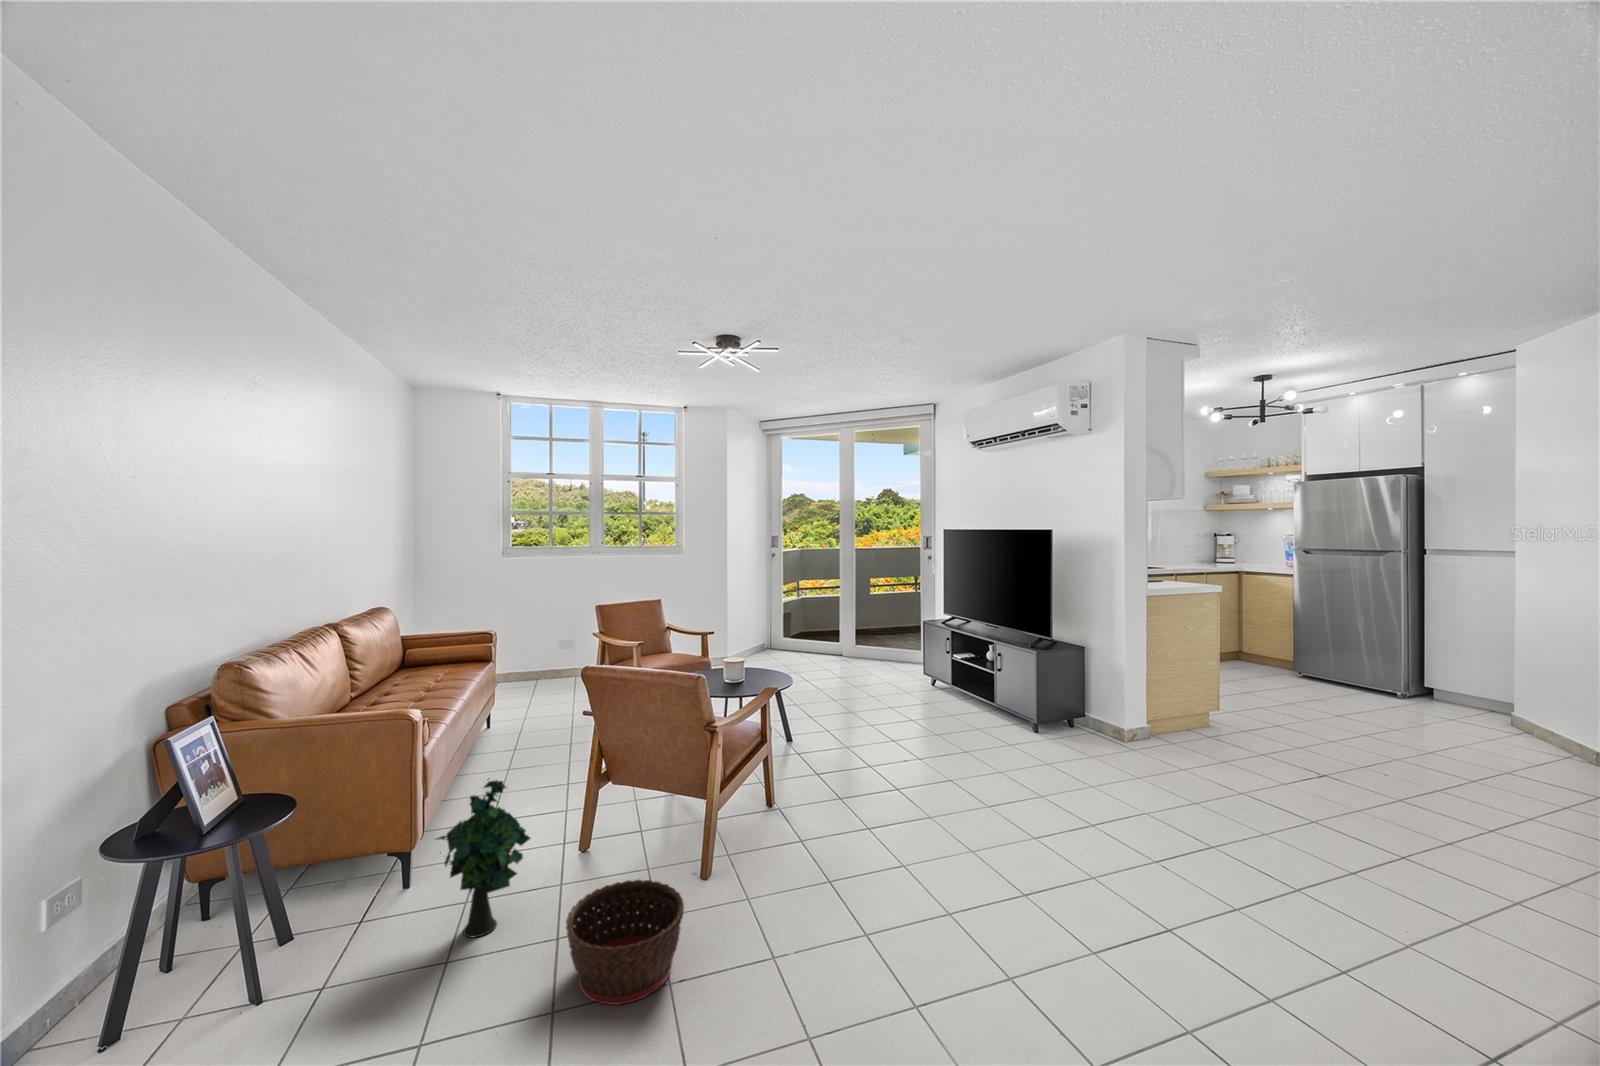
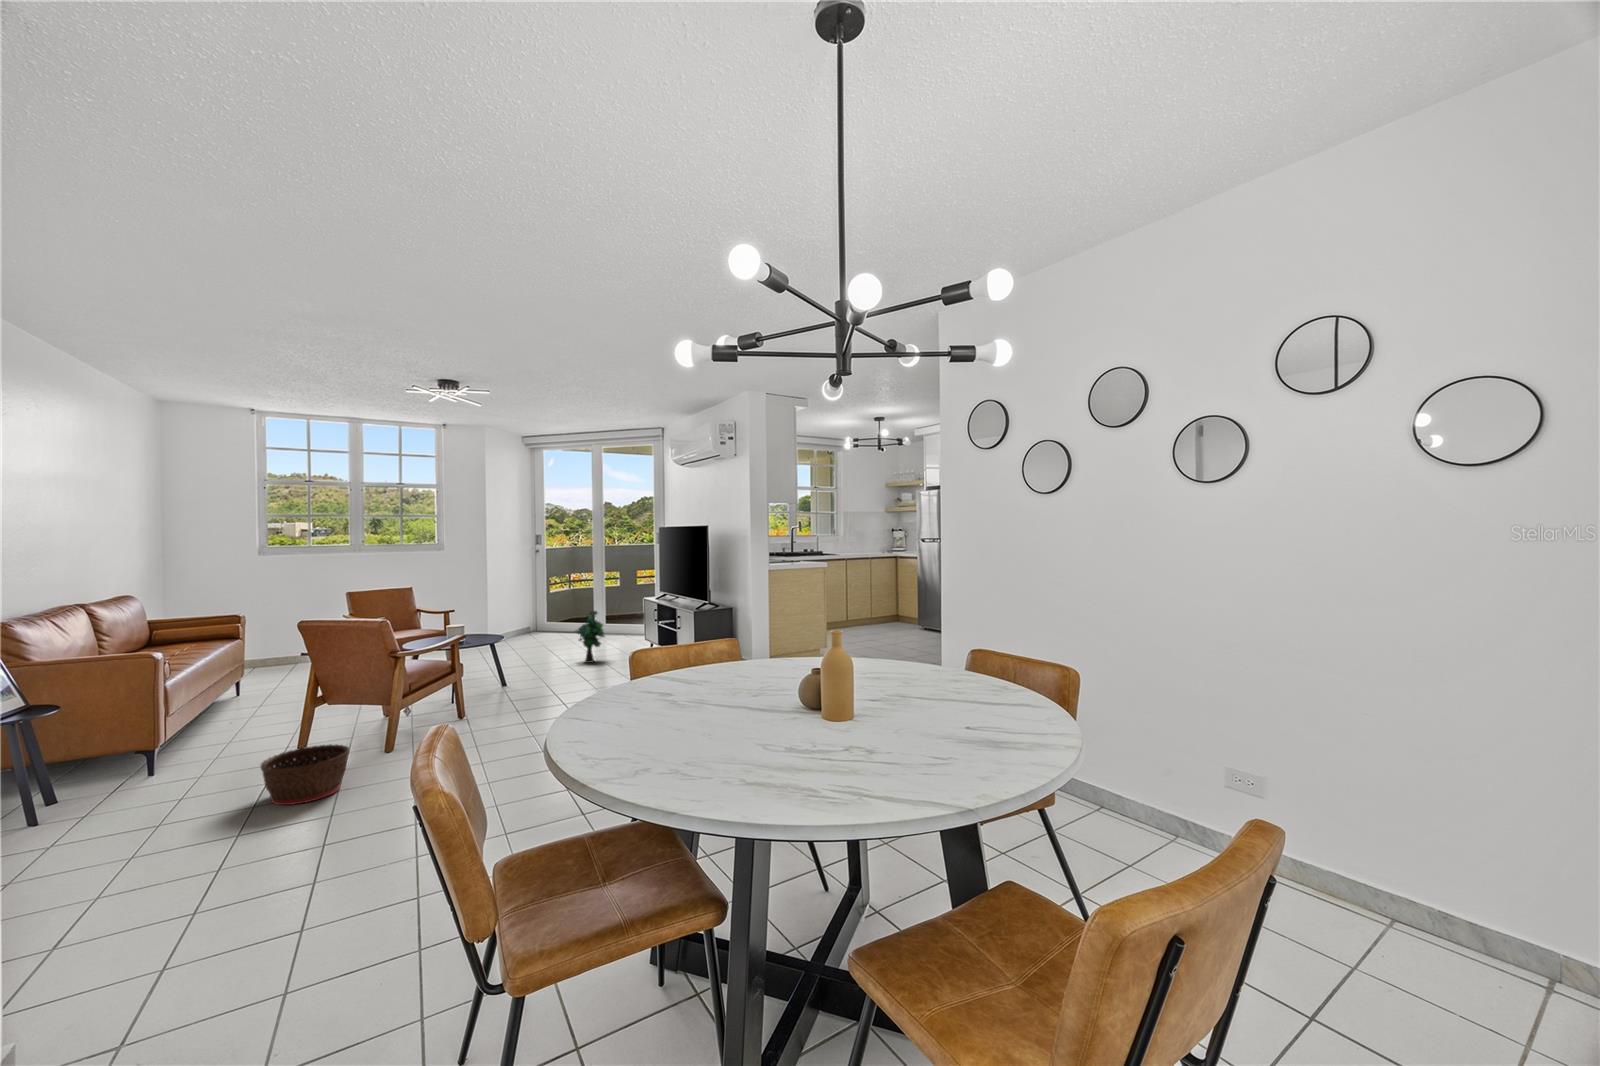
decorative plant: present [437,780,530,937] -> present [576,611,605,663]

